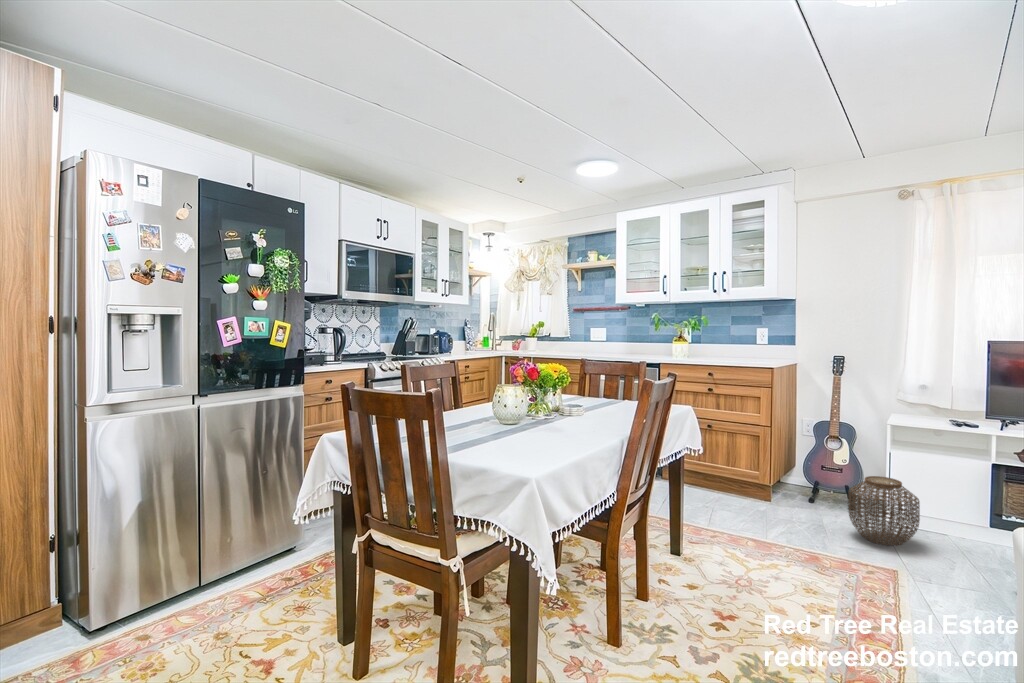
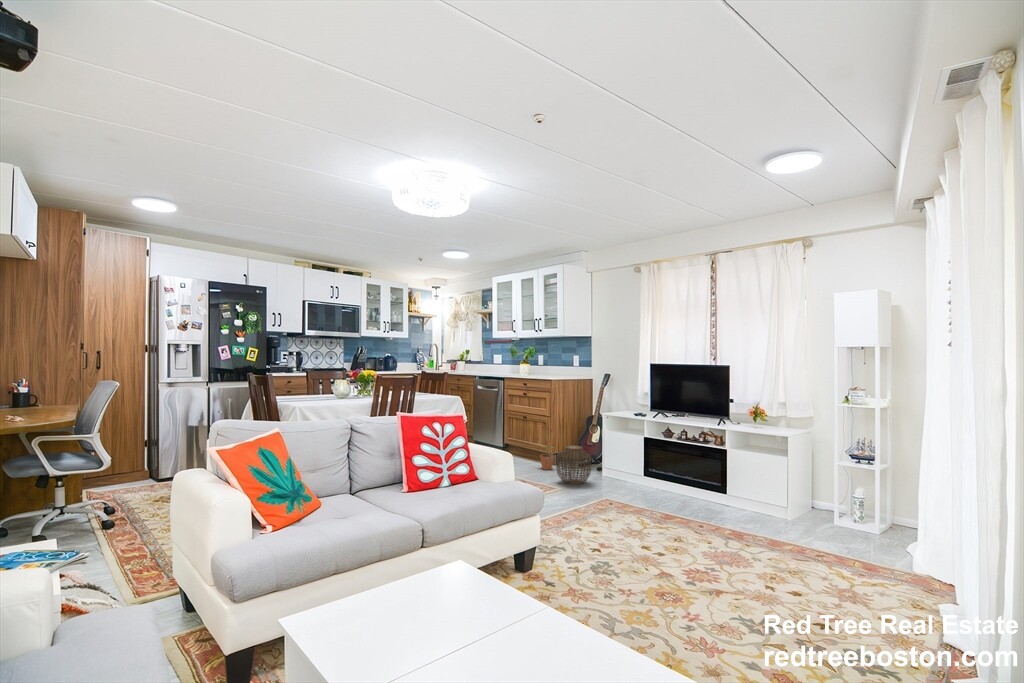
potted plant: none [753,441,792,510] -> present [535,427,554,470]

